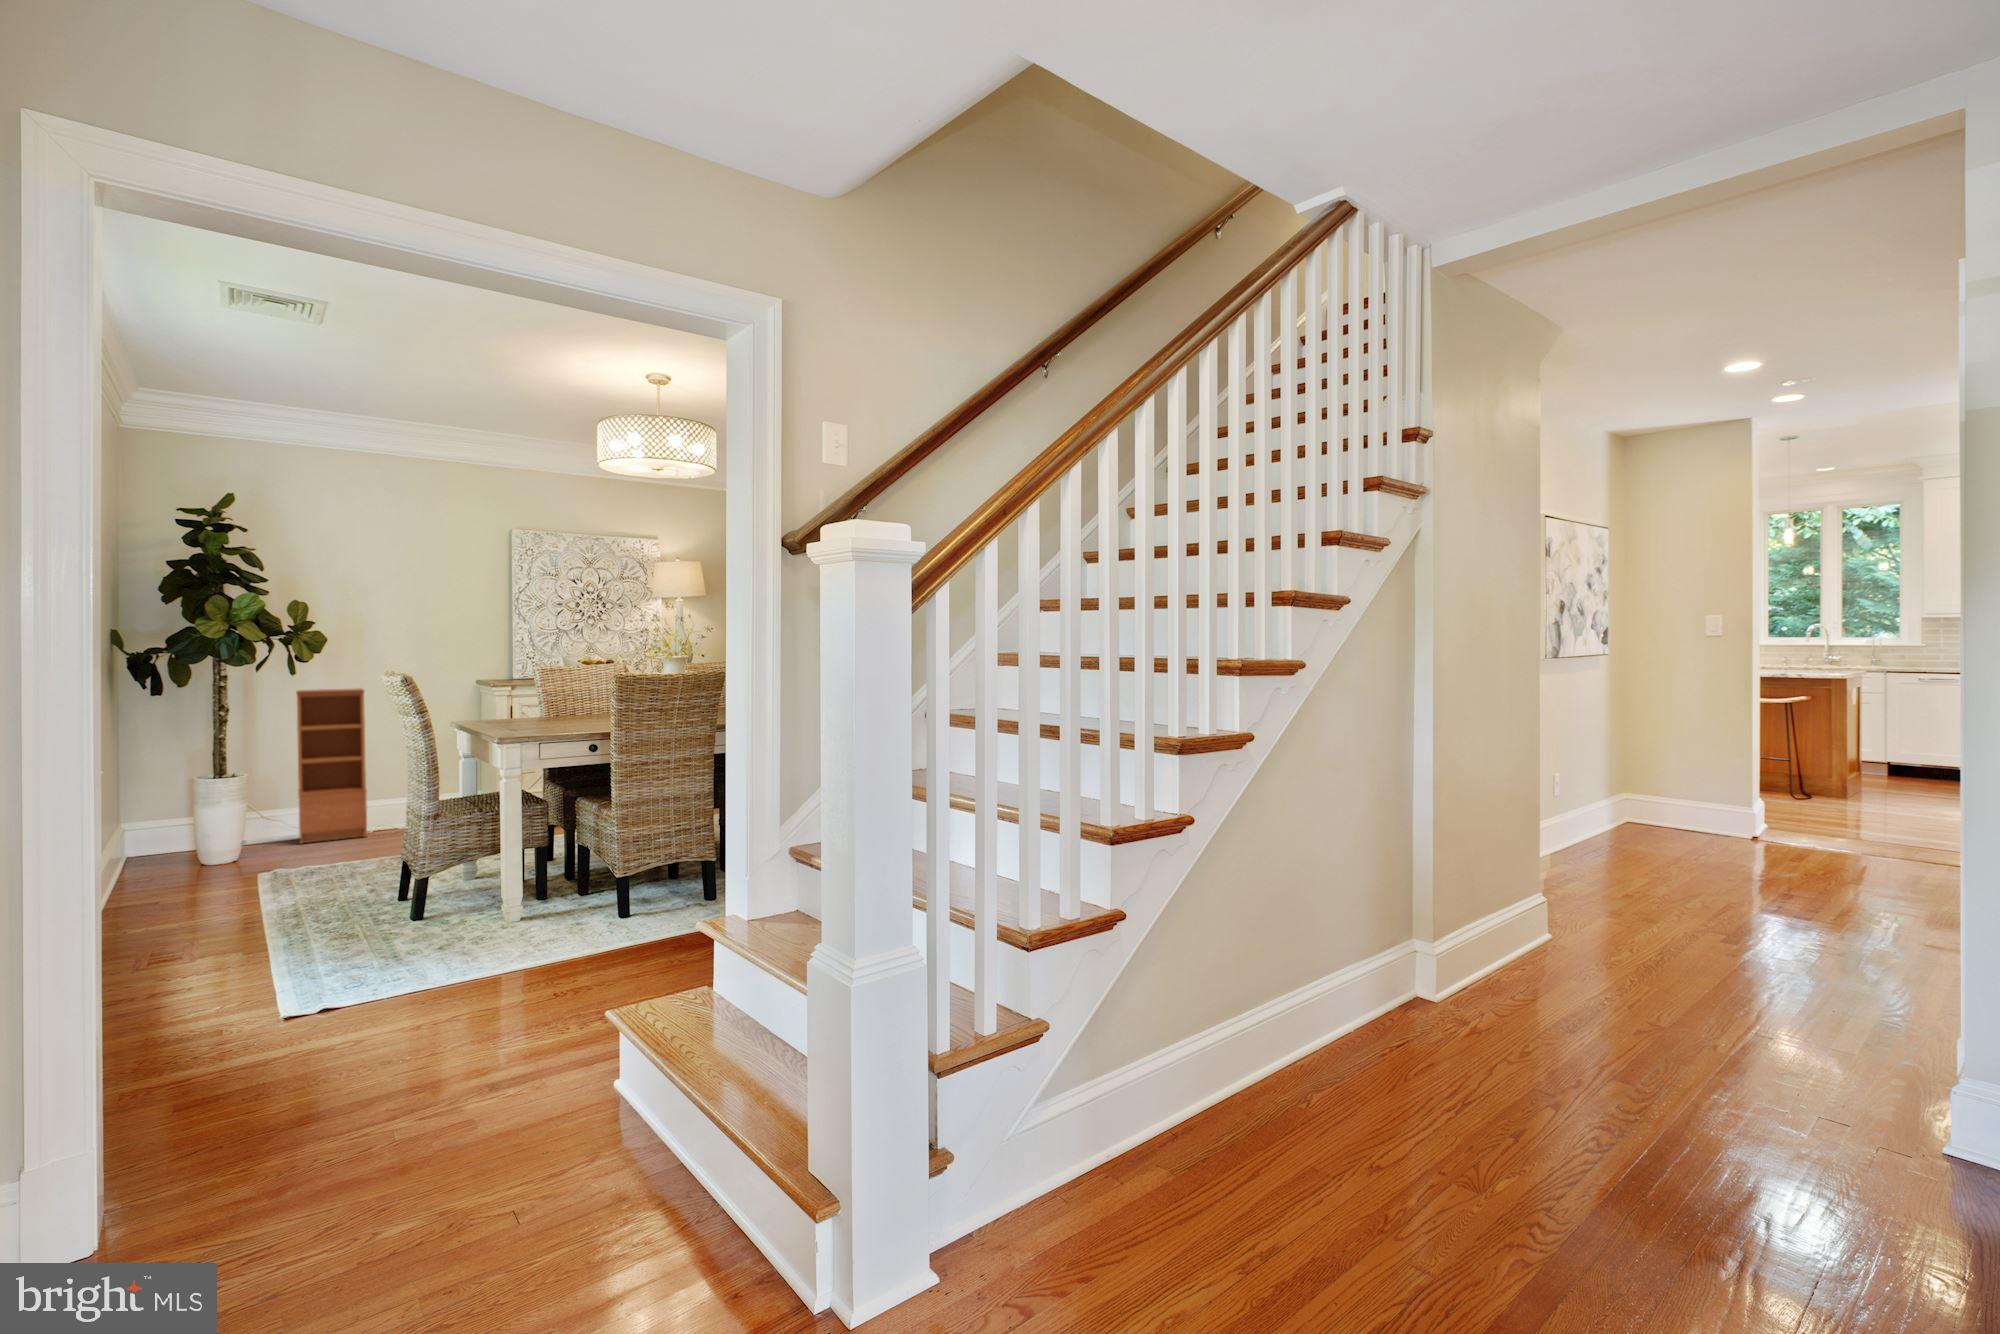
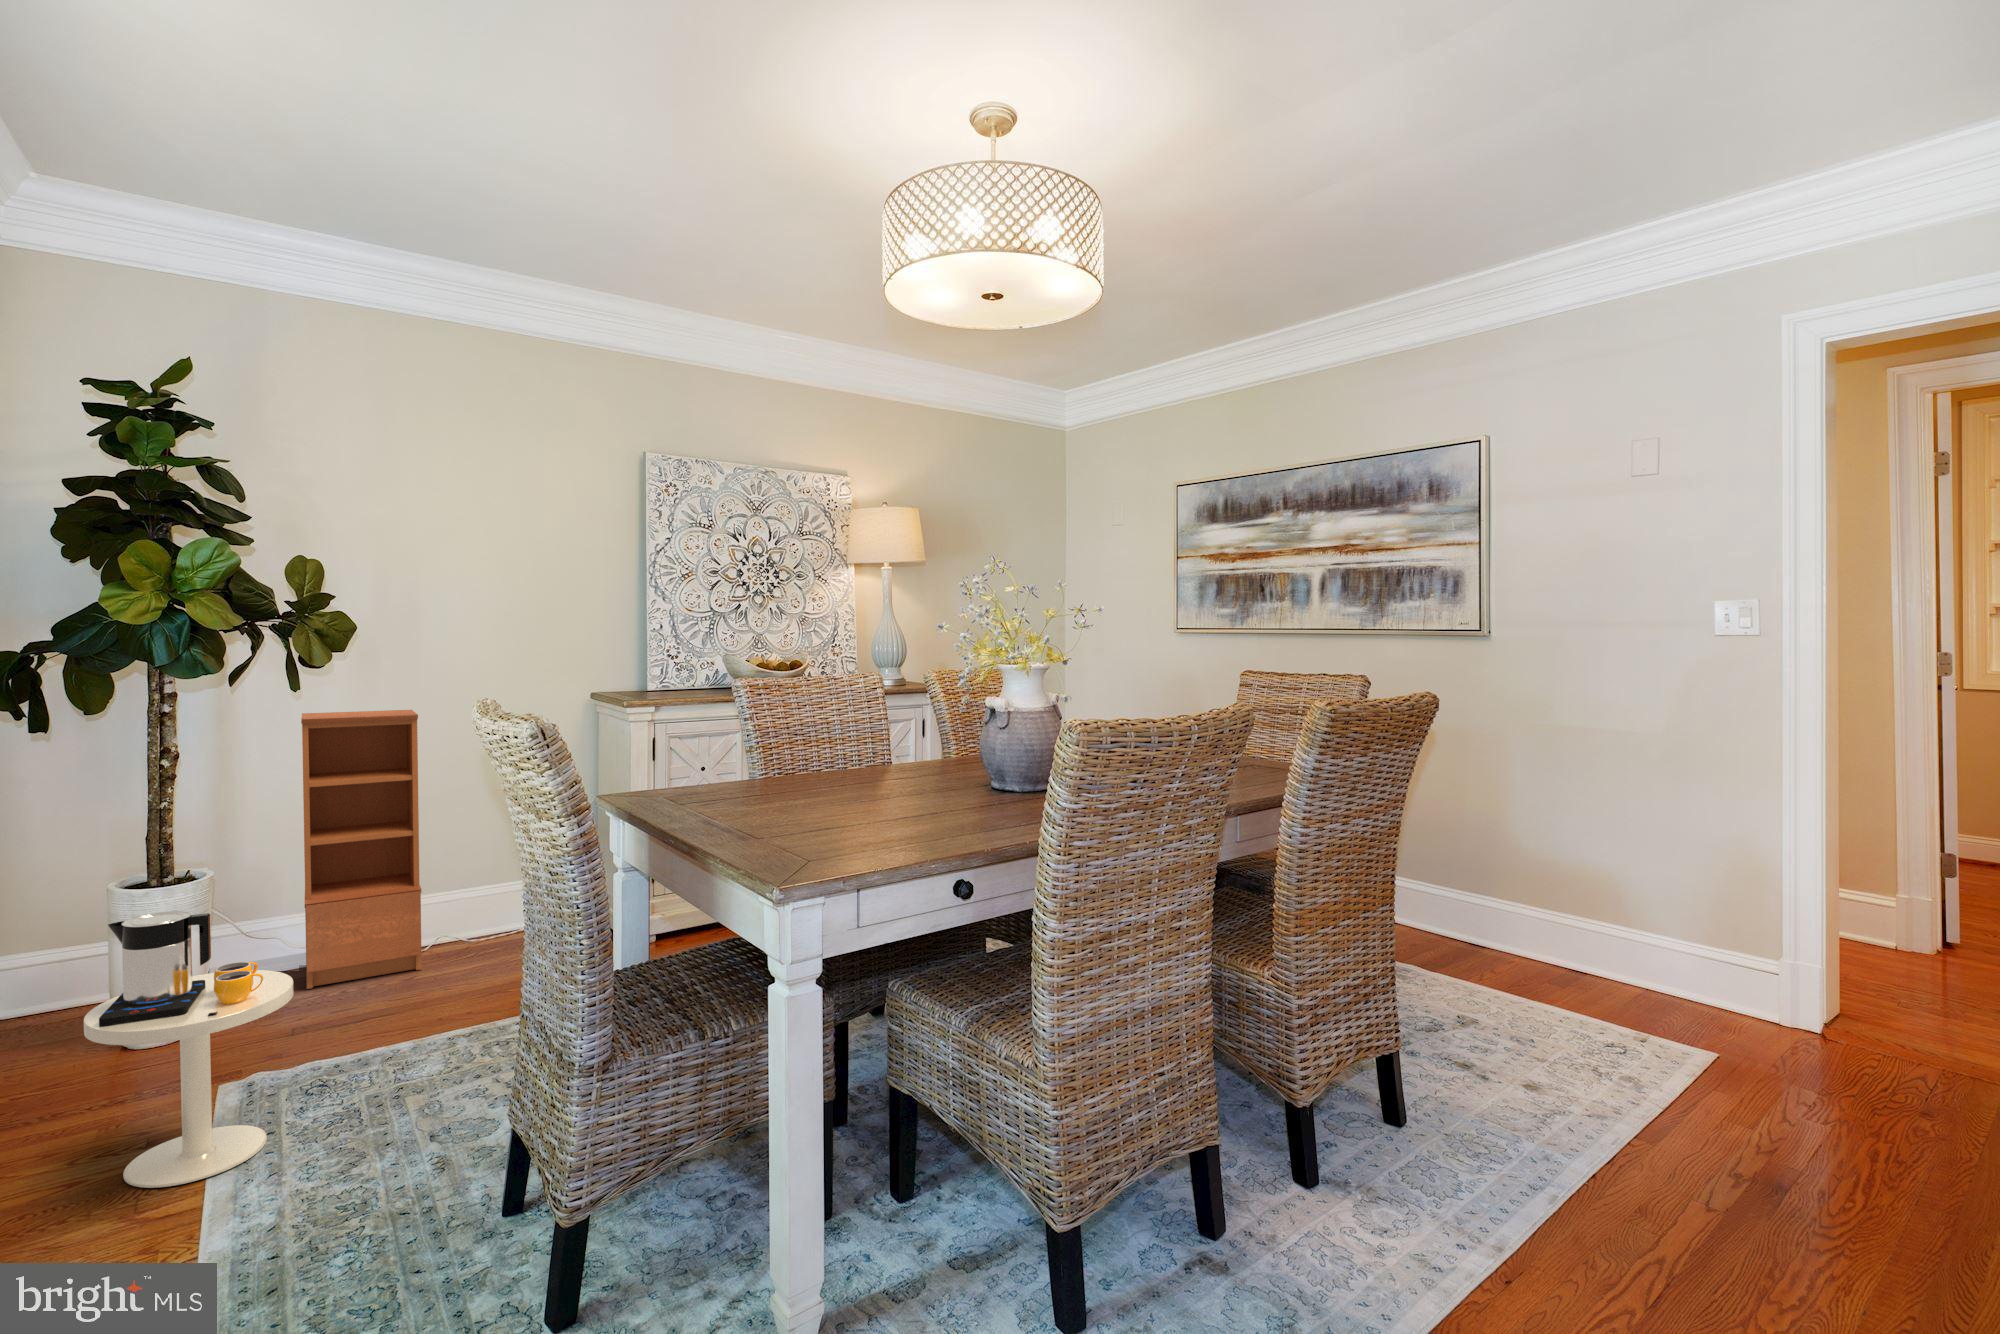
side table: none [197,773,295,896] -> present [84,911,294,1188]

